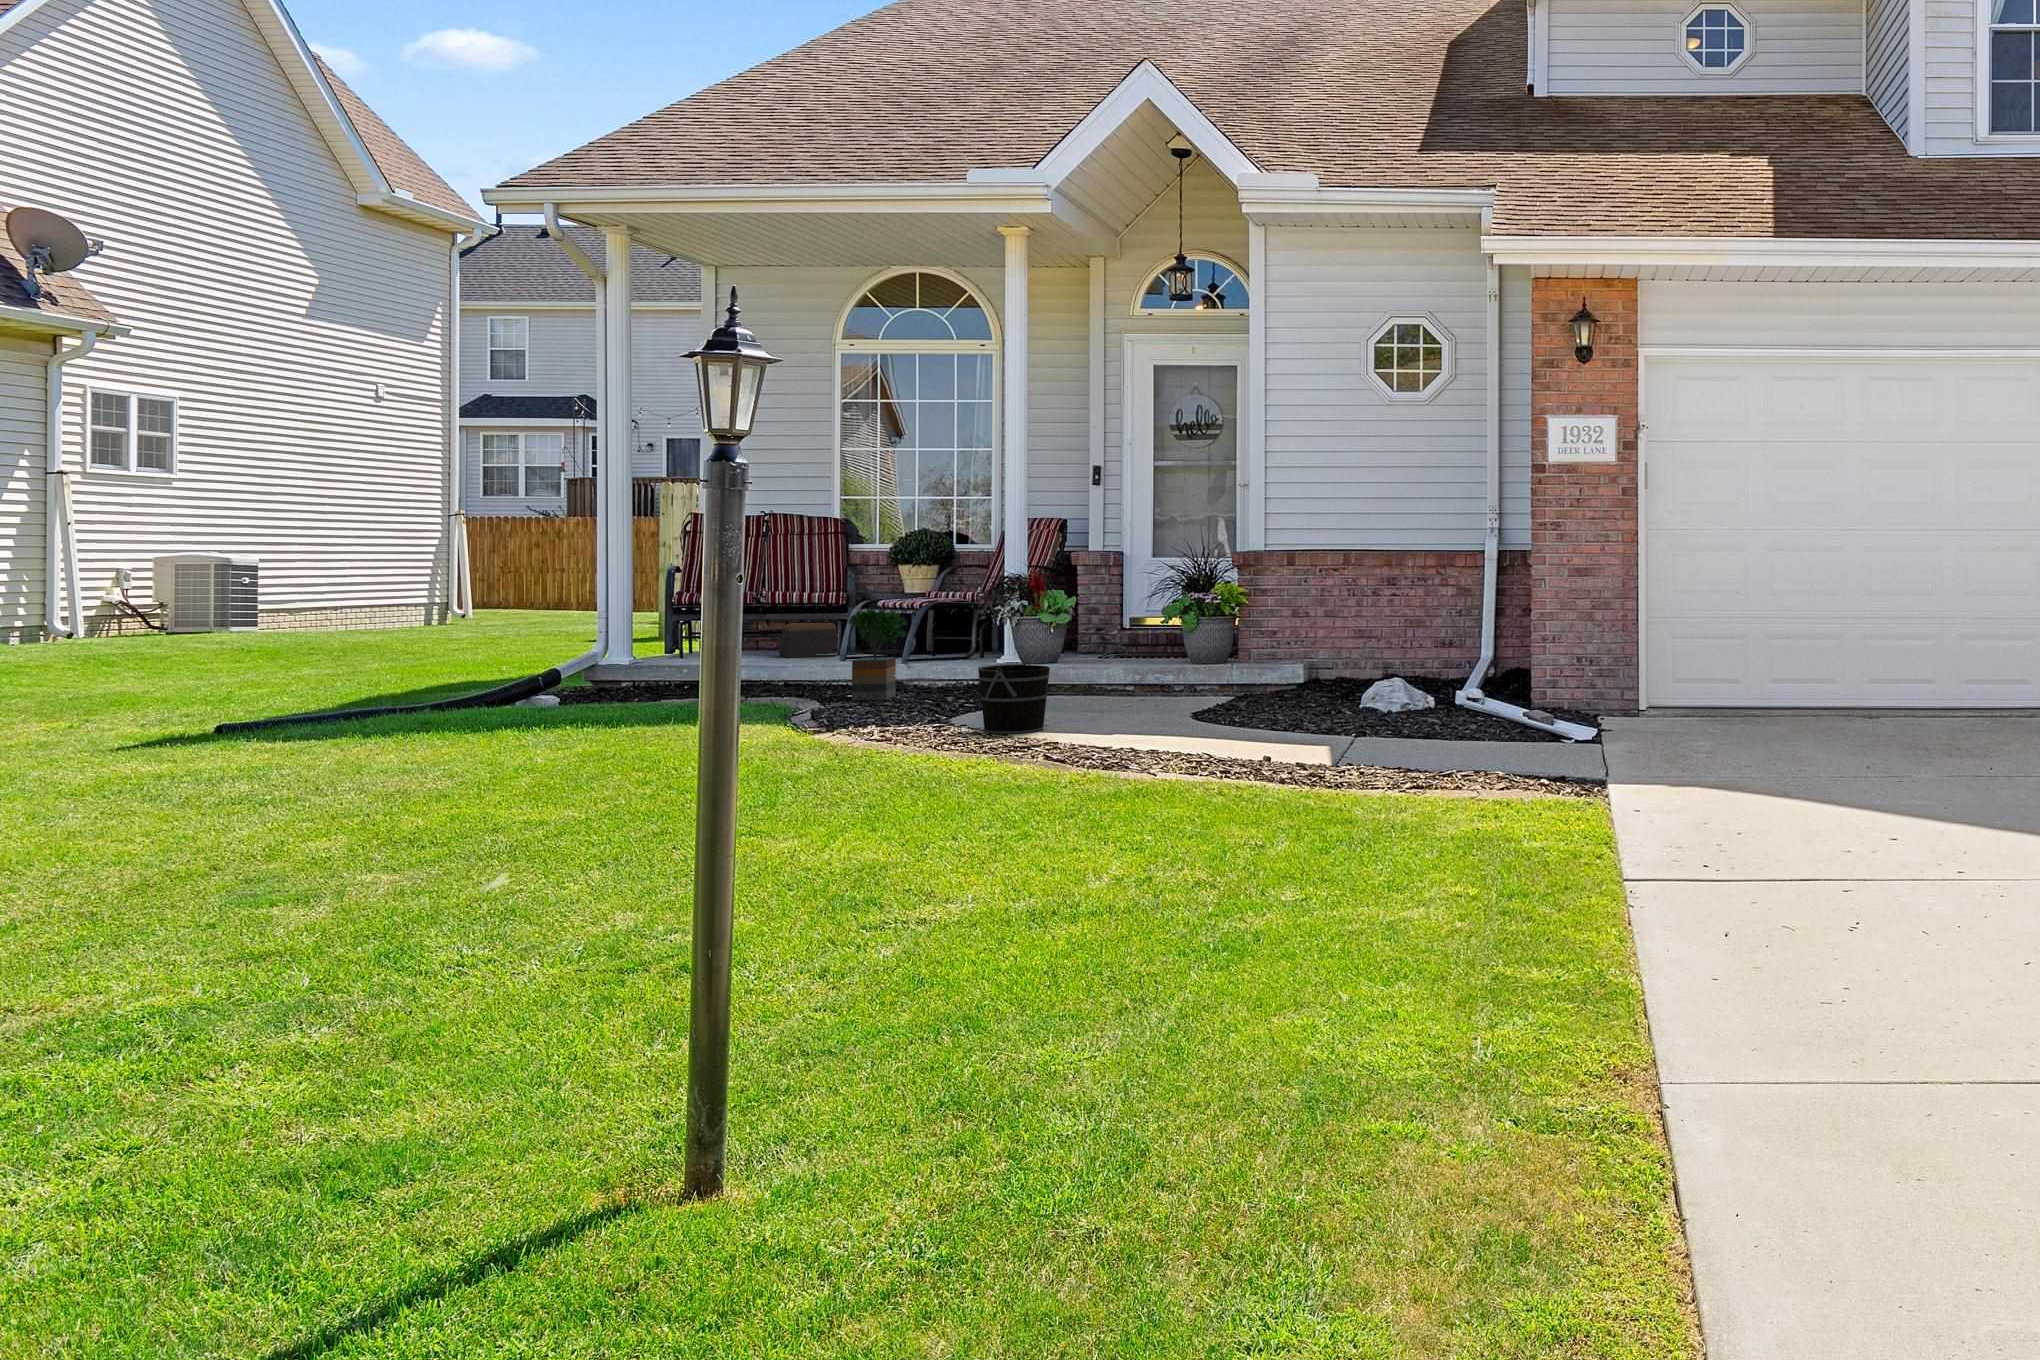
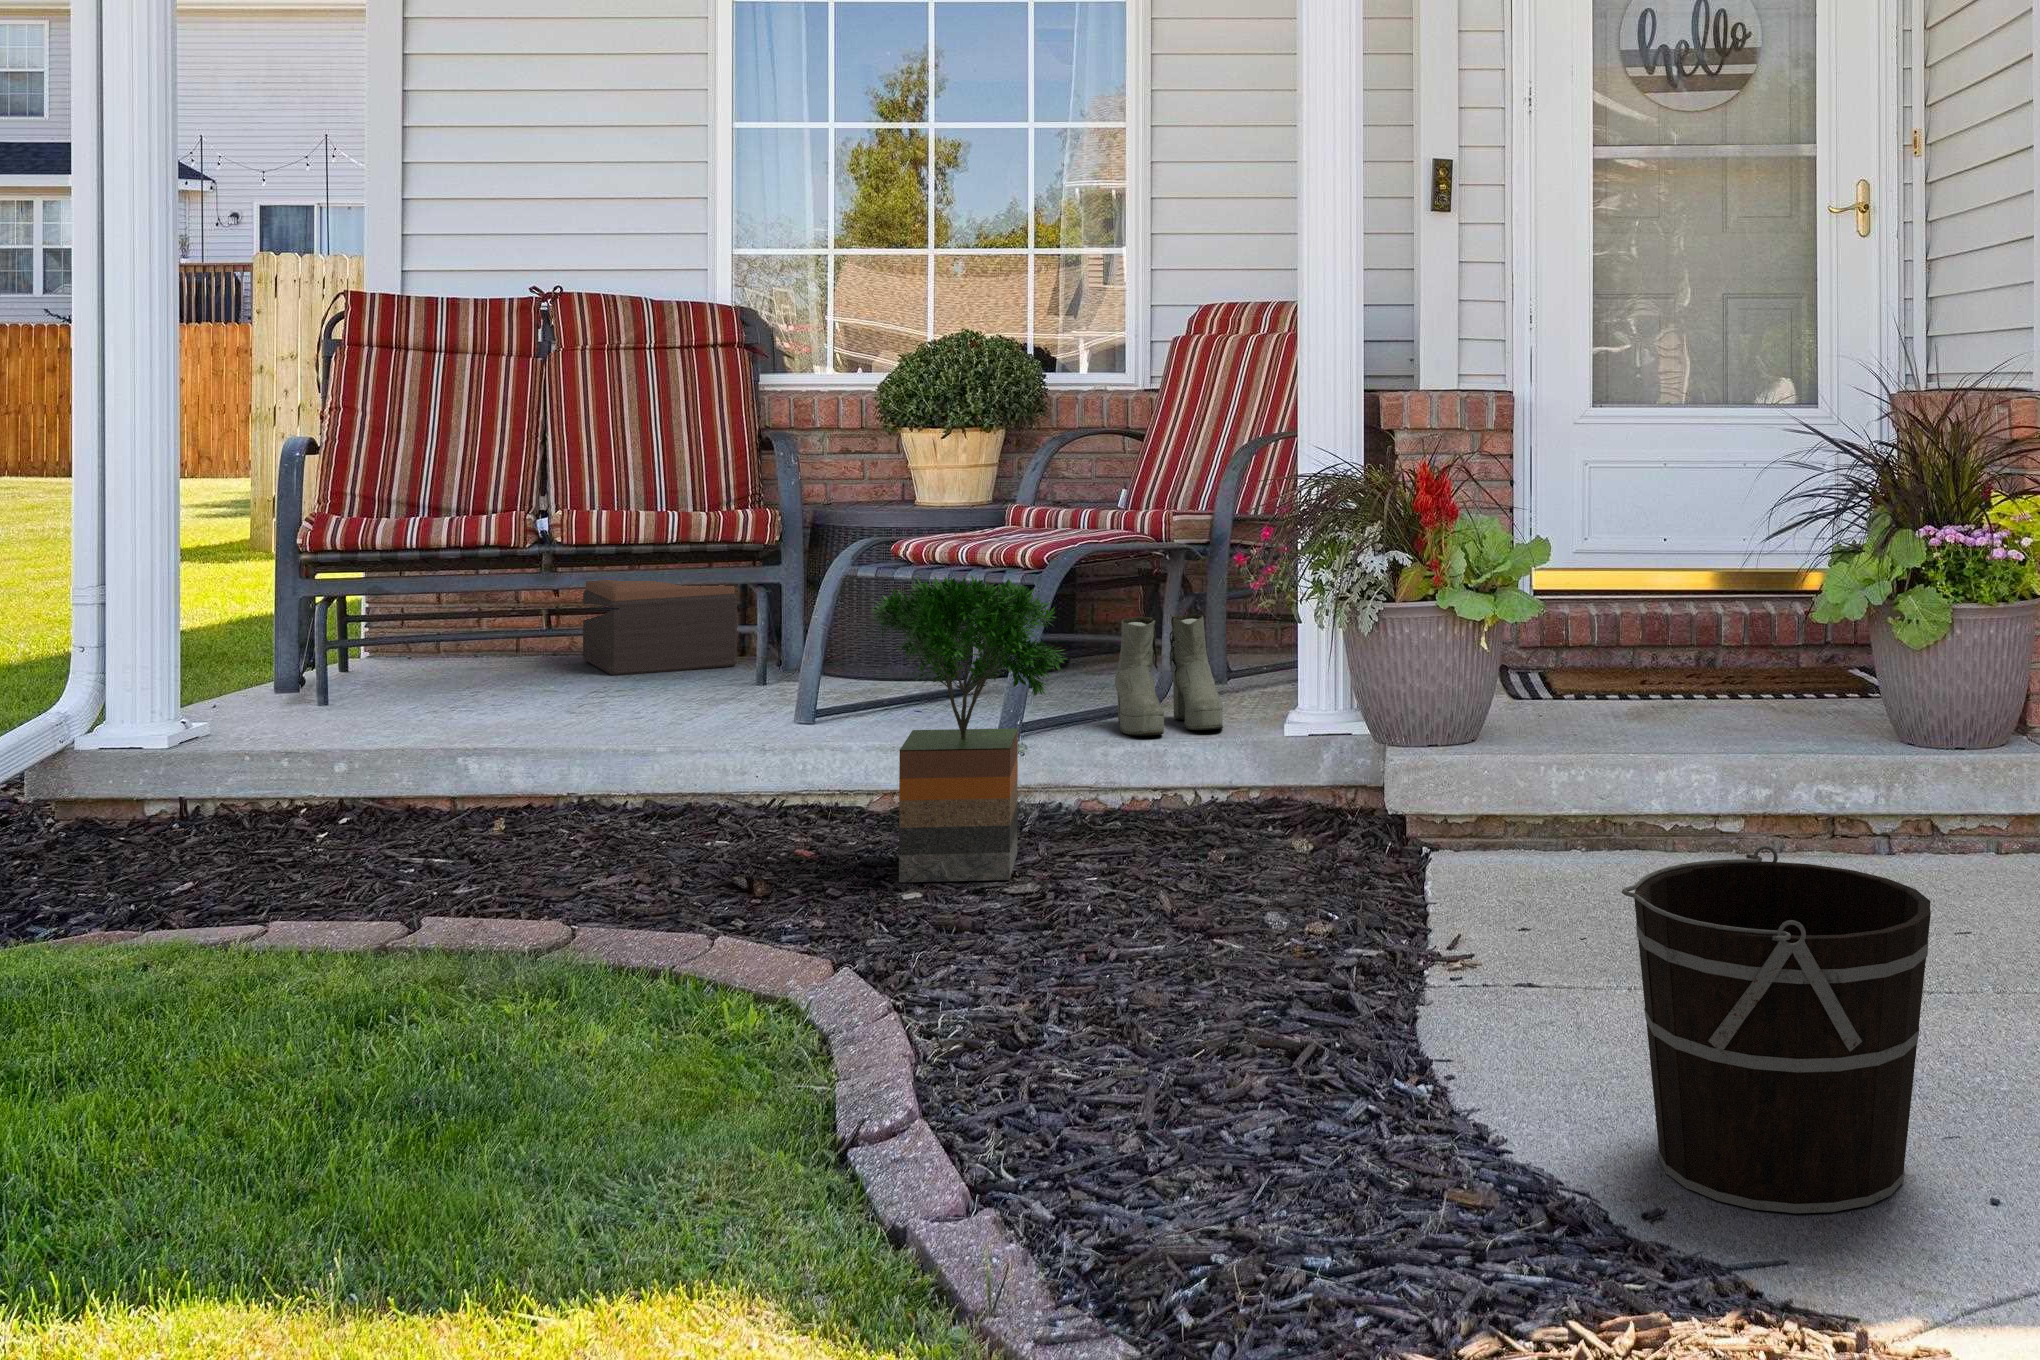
boots: none [947,628,984,666] -> present [1115,615,1223,736]

